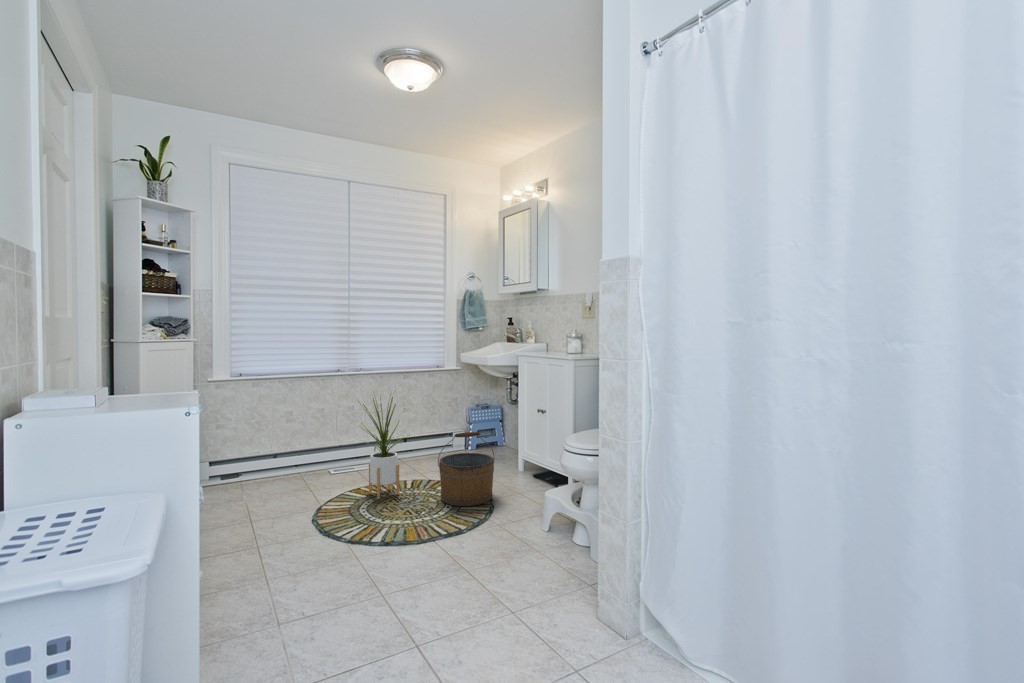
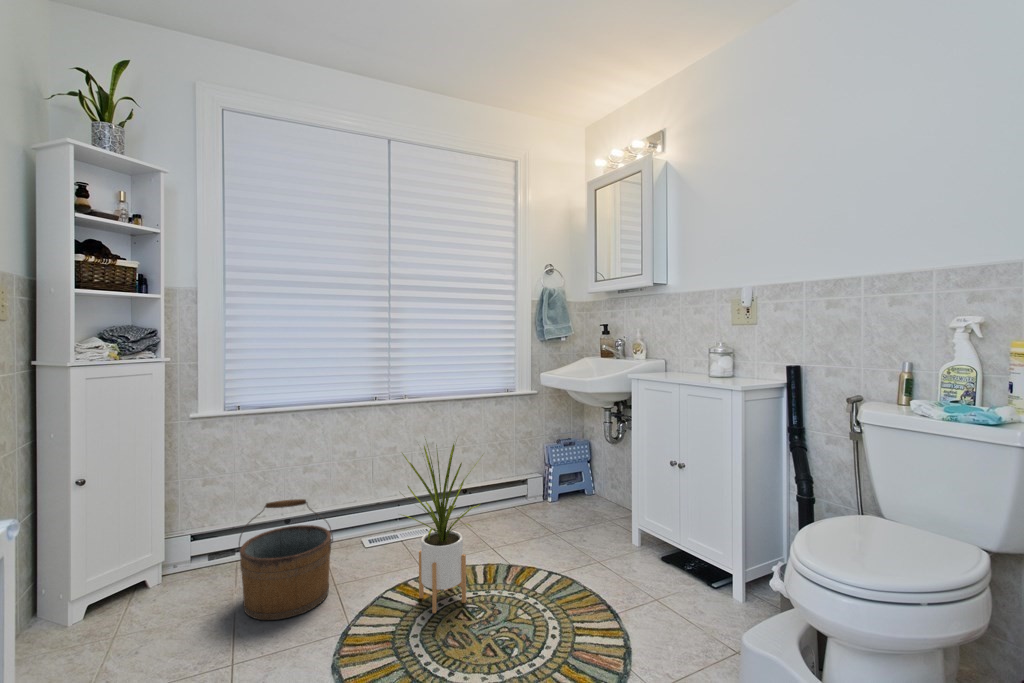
bucket: present [438,432,494,506] -> present [239,499,333,620]

